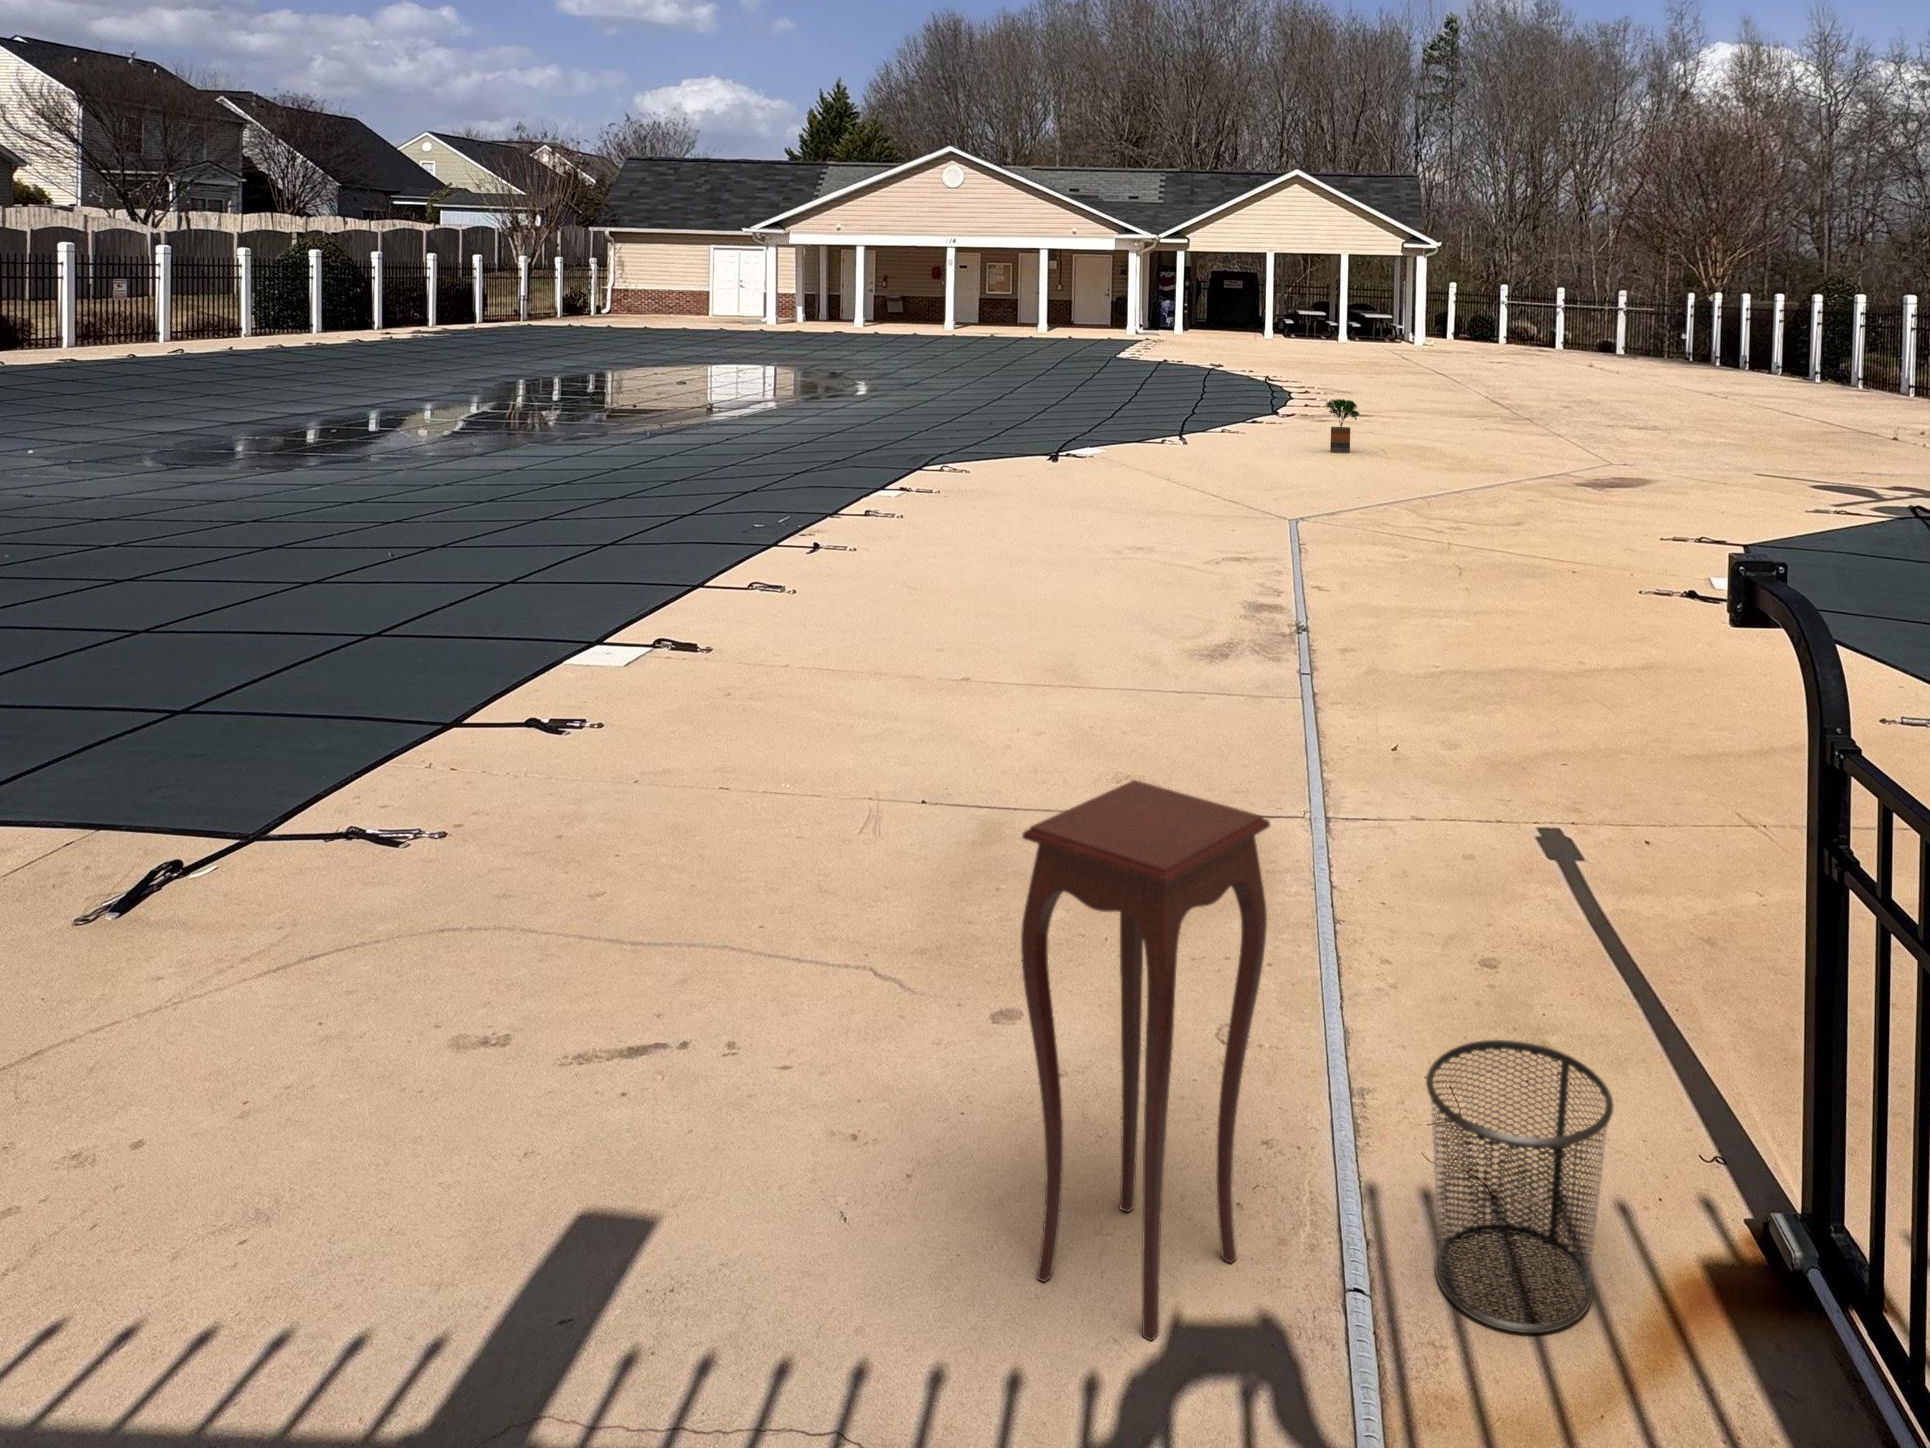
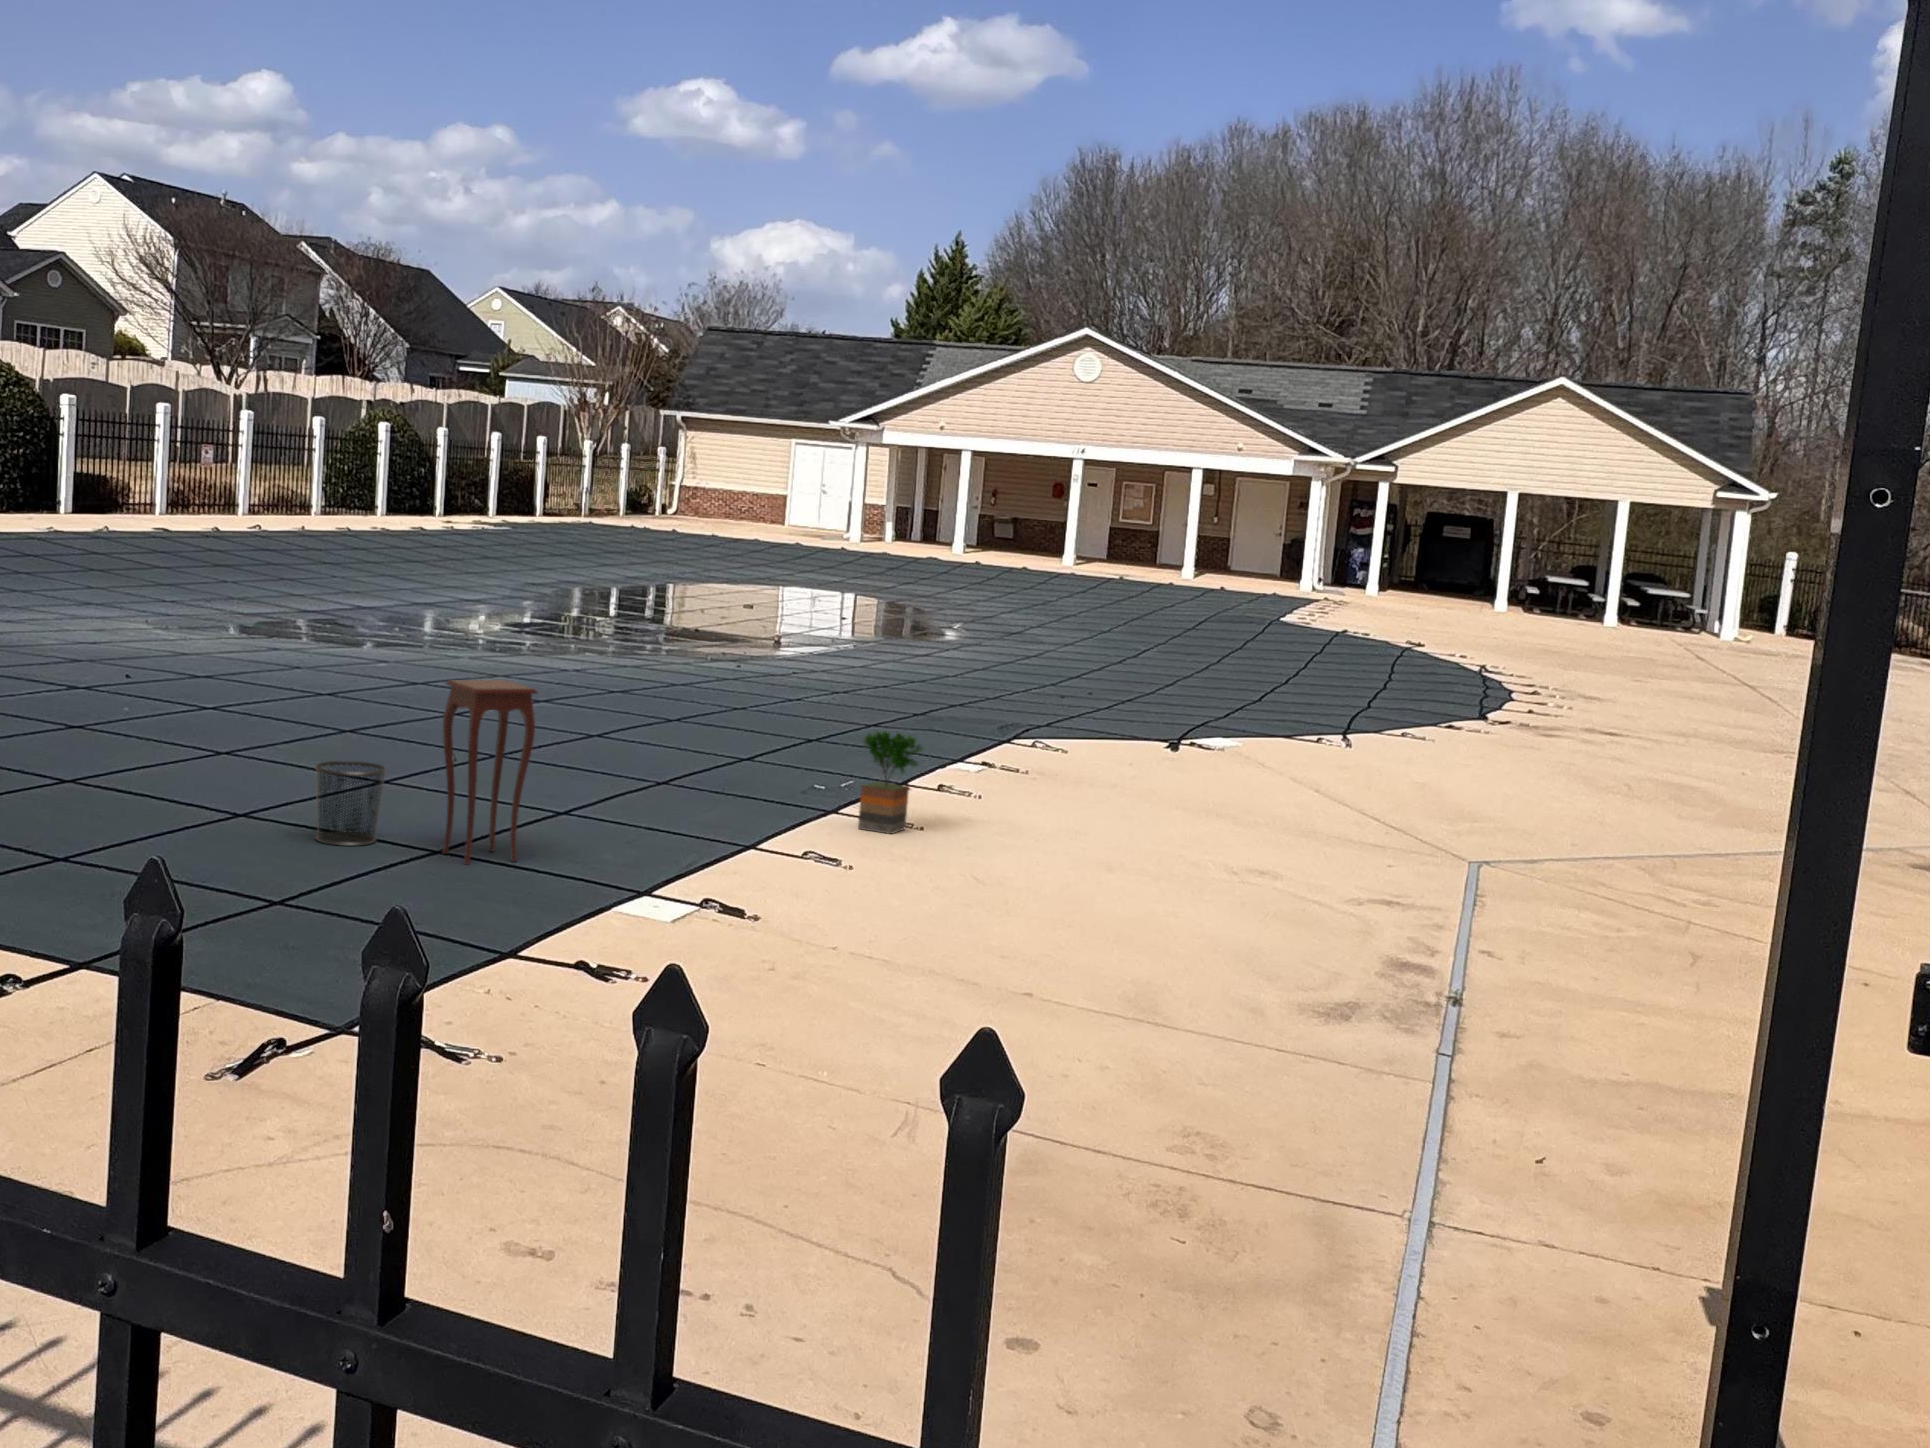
potted tree: present [1326,399,1359,453] -> present [858,731,923,834]
waste bin: present [1426,1040,1614,1333] -> present [315,761,386,846]

